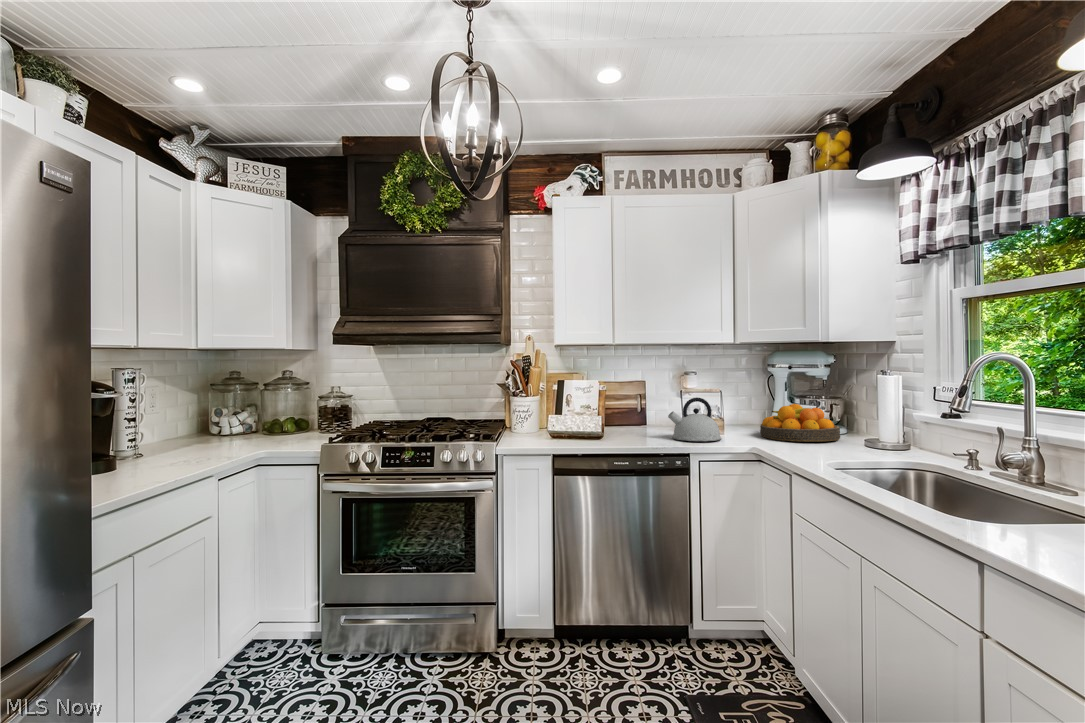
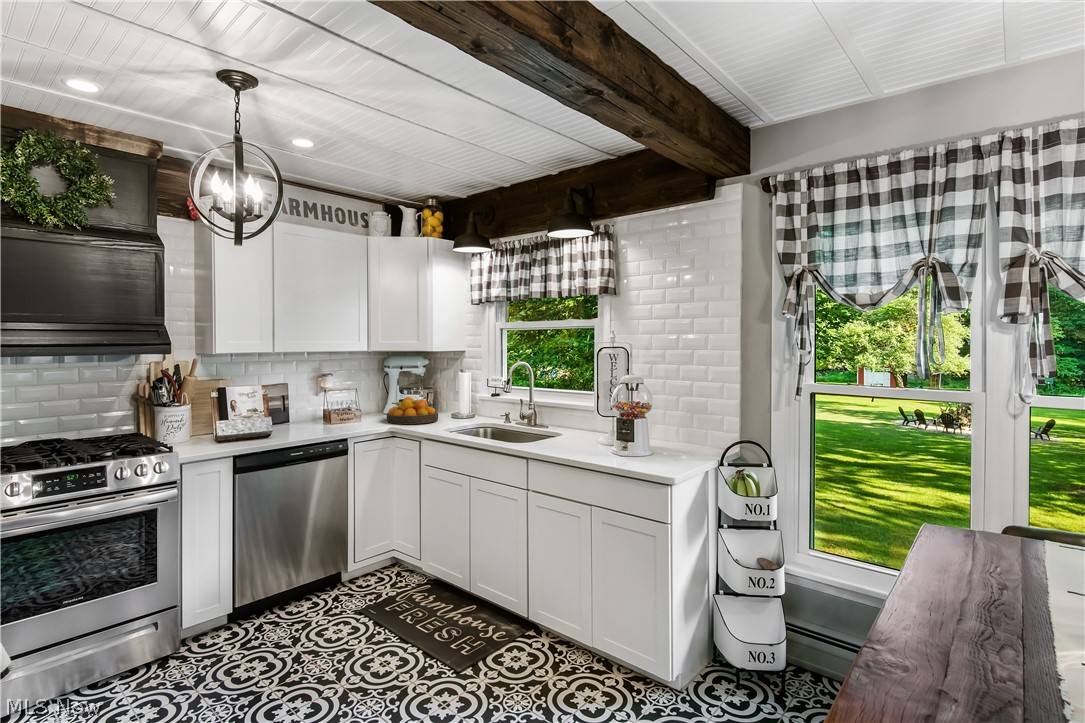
kettle: present [668,398,721,441] -> none [324,397,364,431]

